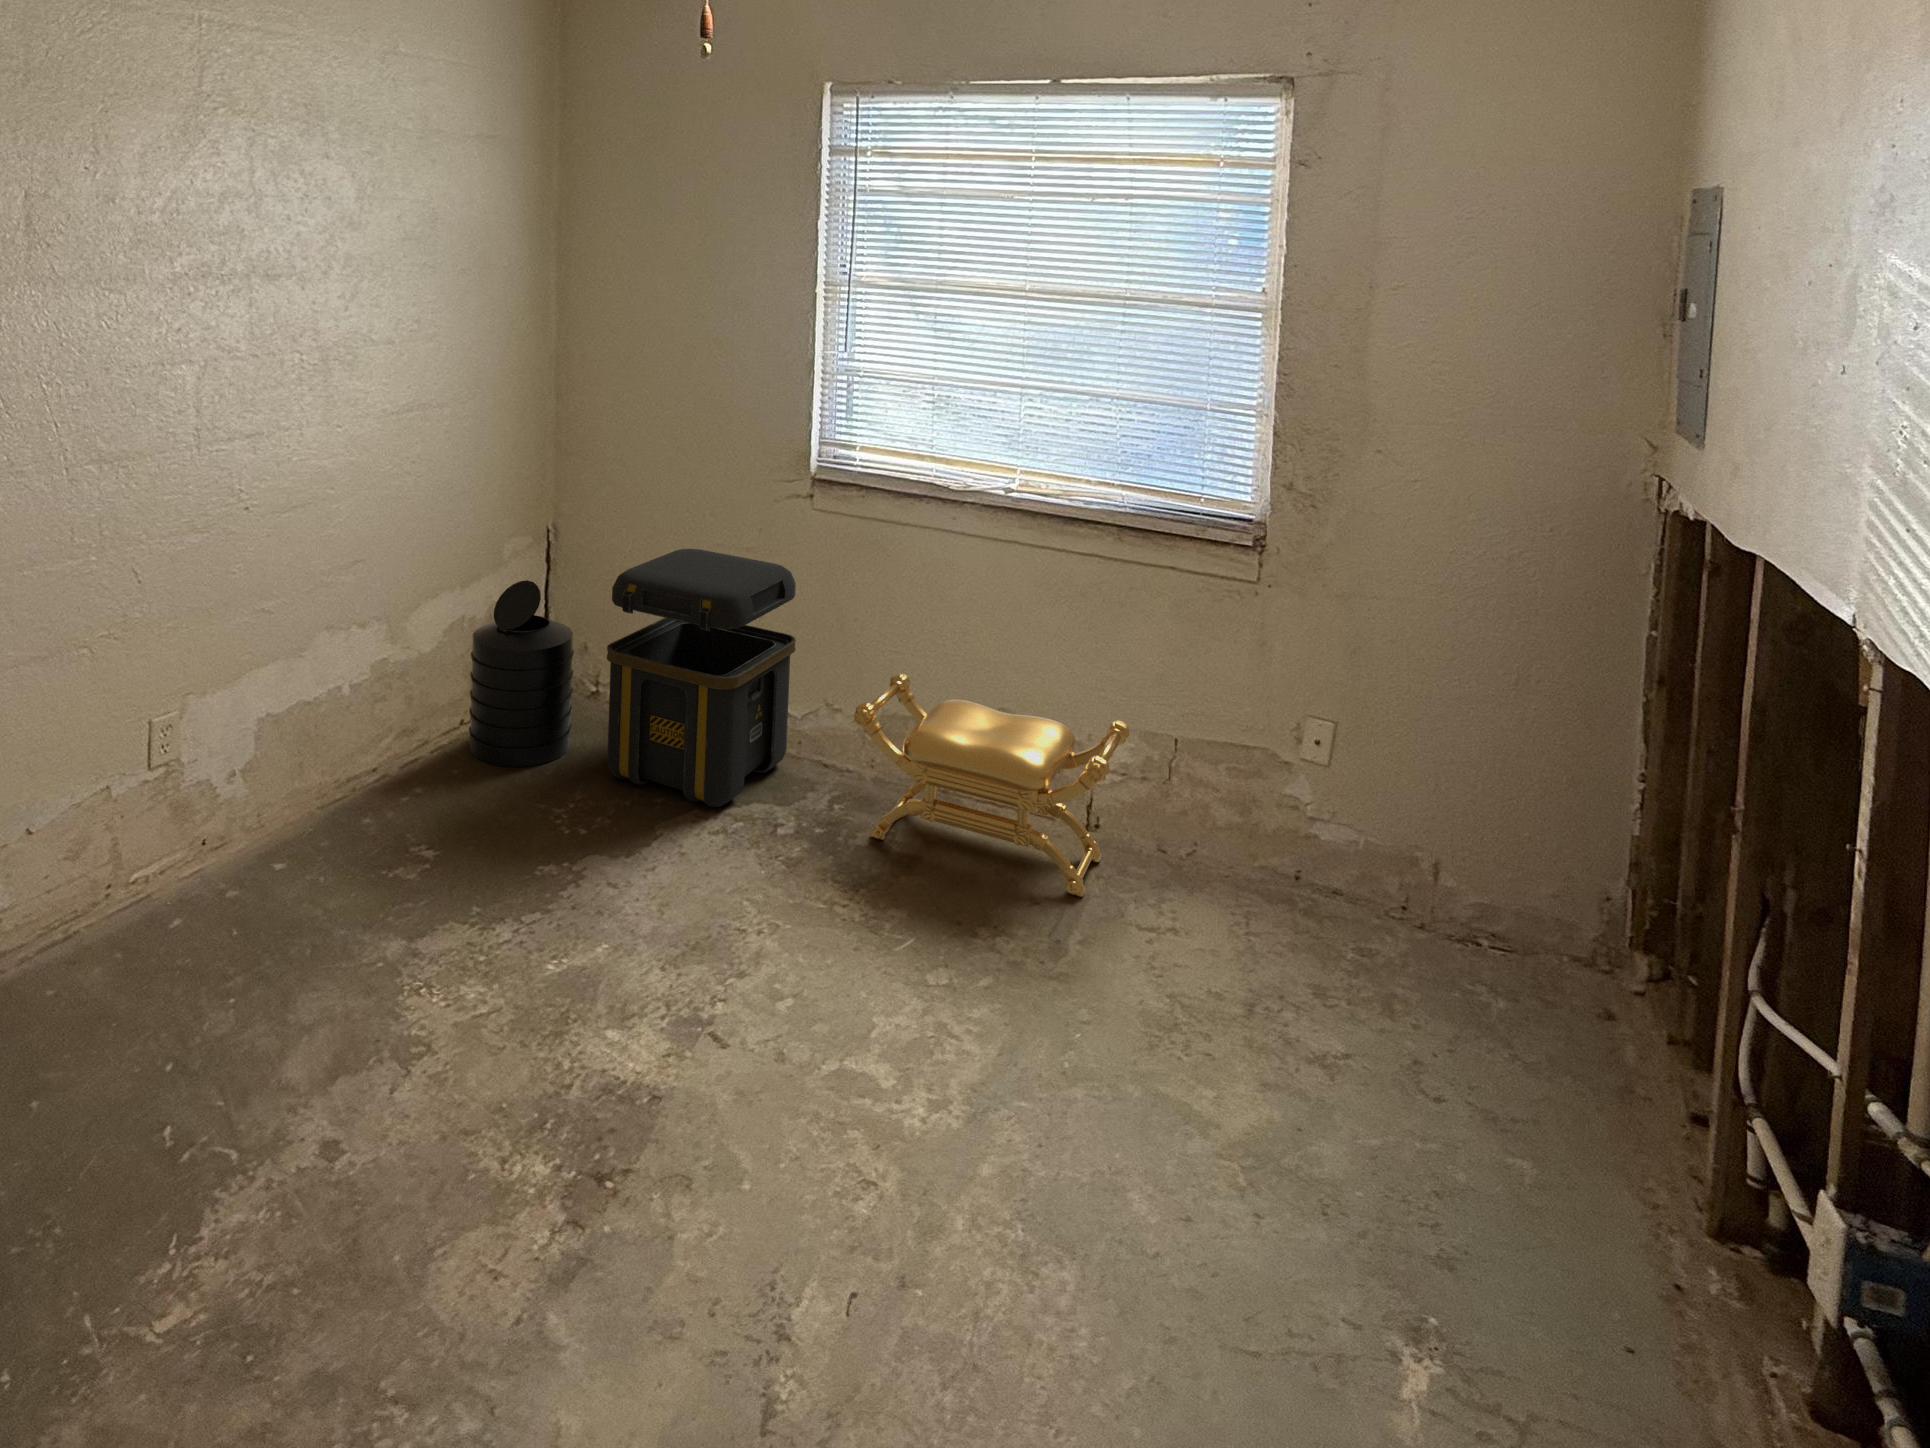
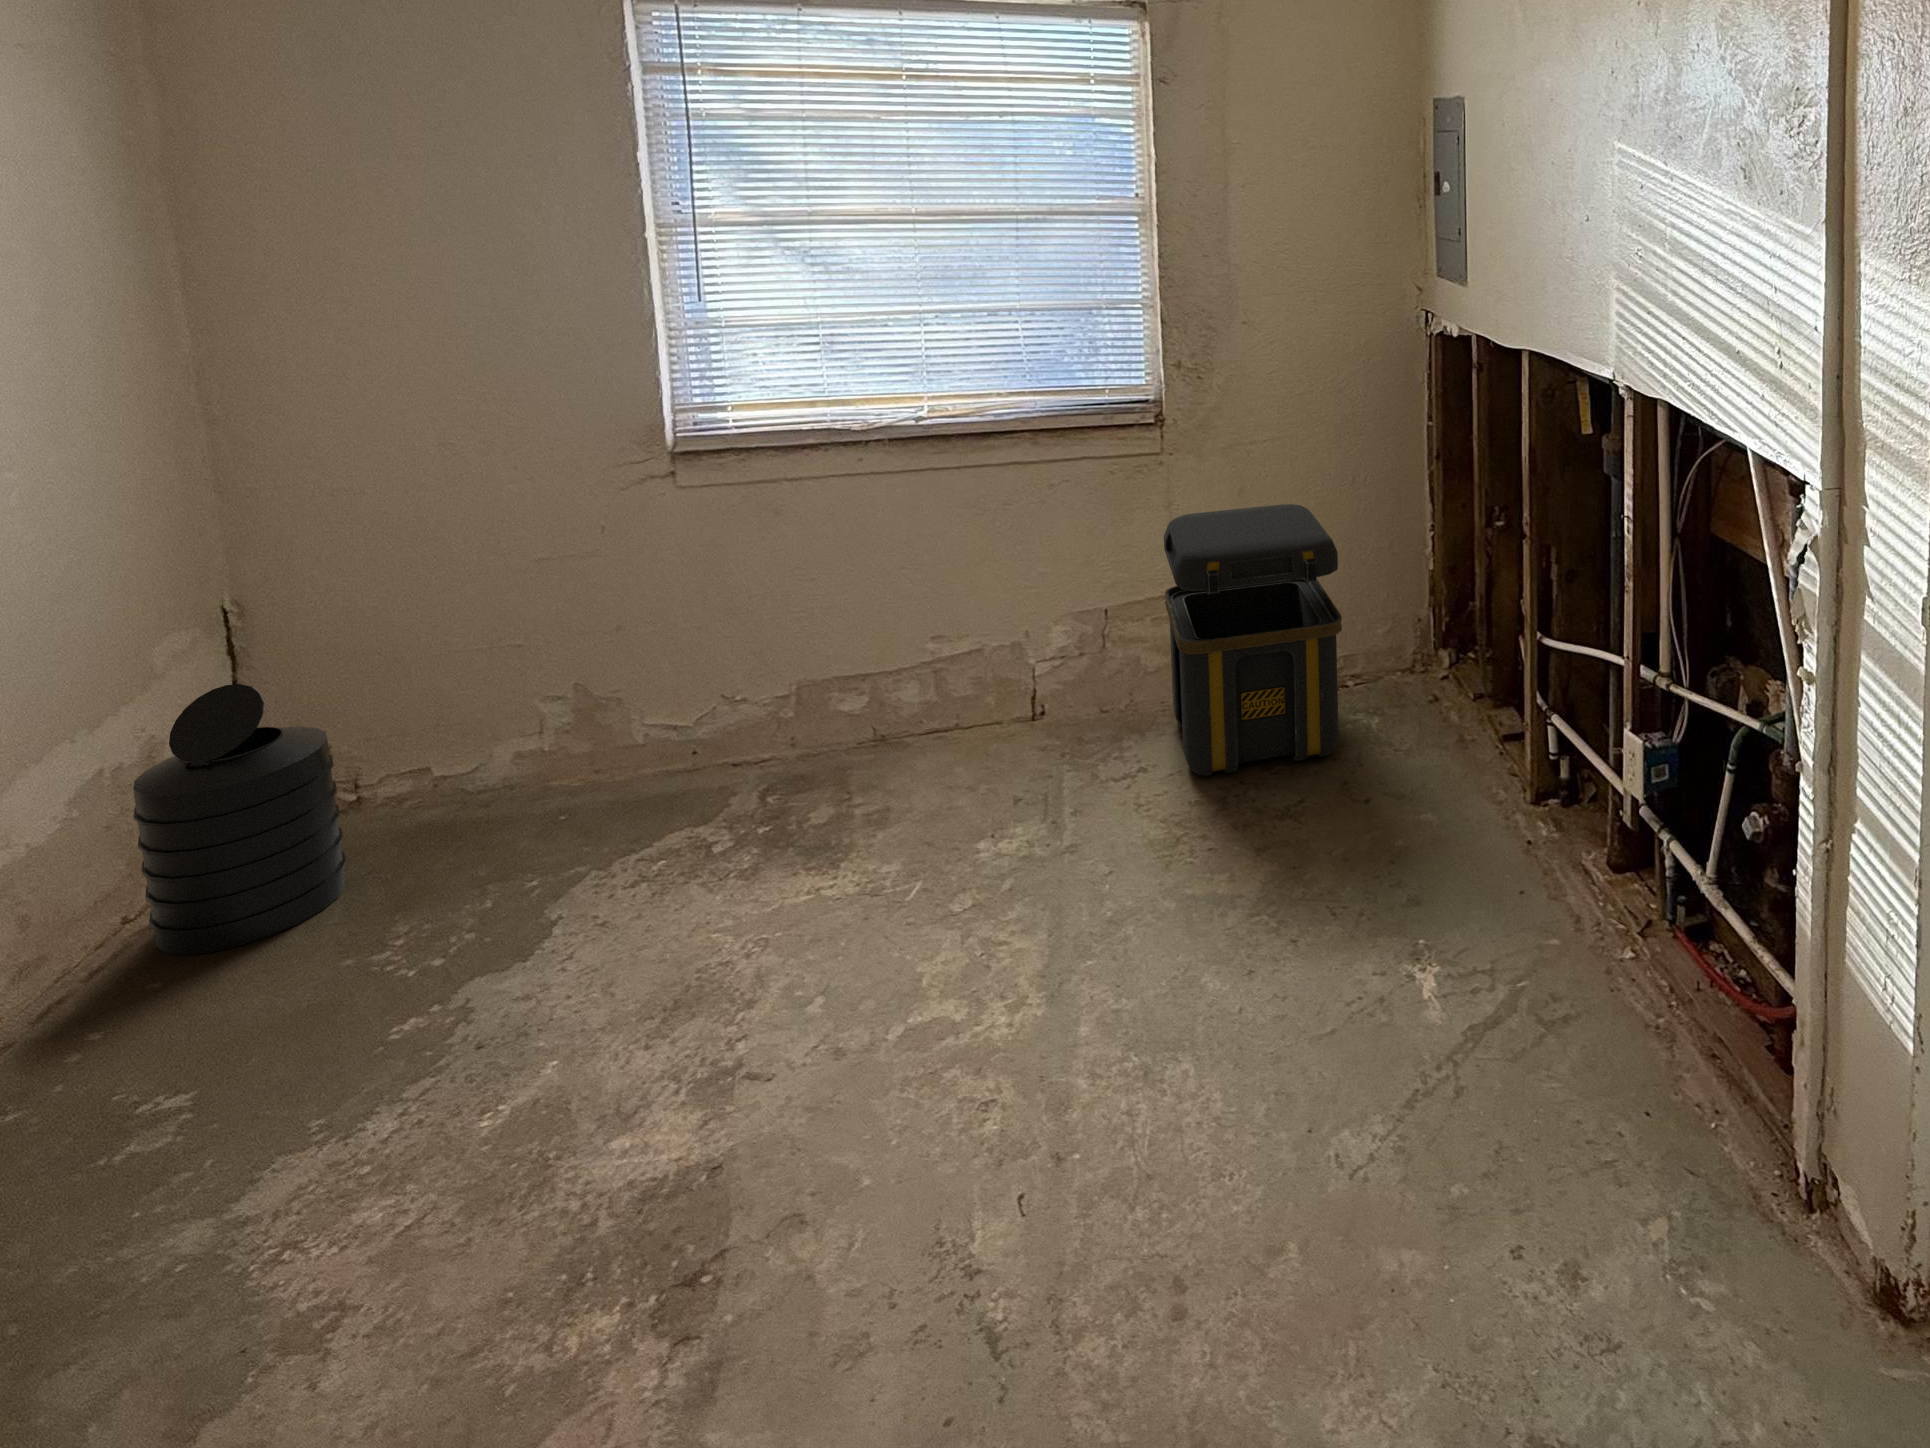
toolbox: present [607,549,796,807] -> present [1164,504,1342,776]
stool: present [854,674,1129,897] -> none [792,609,1073,812]

